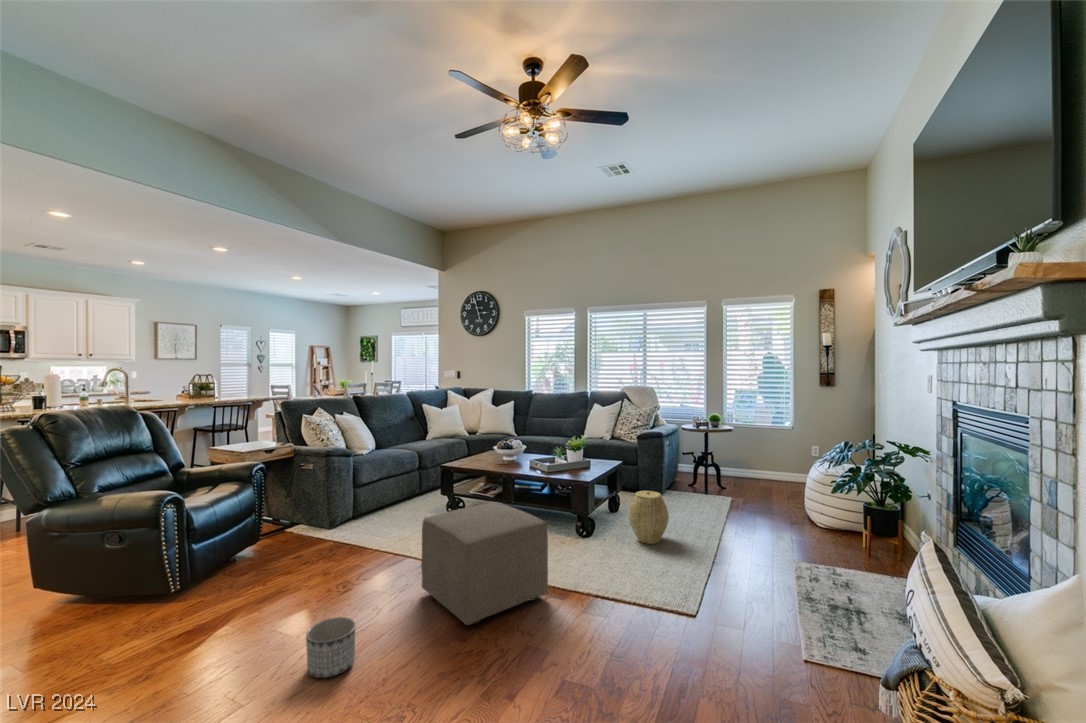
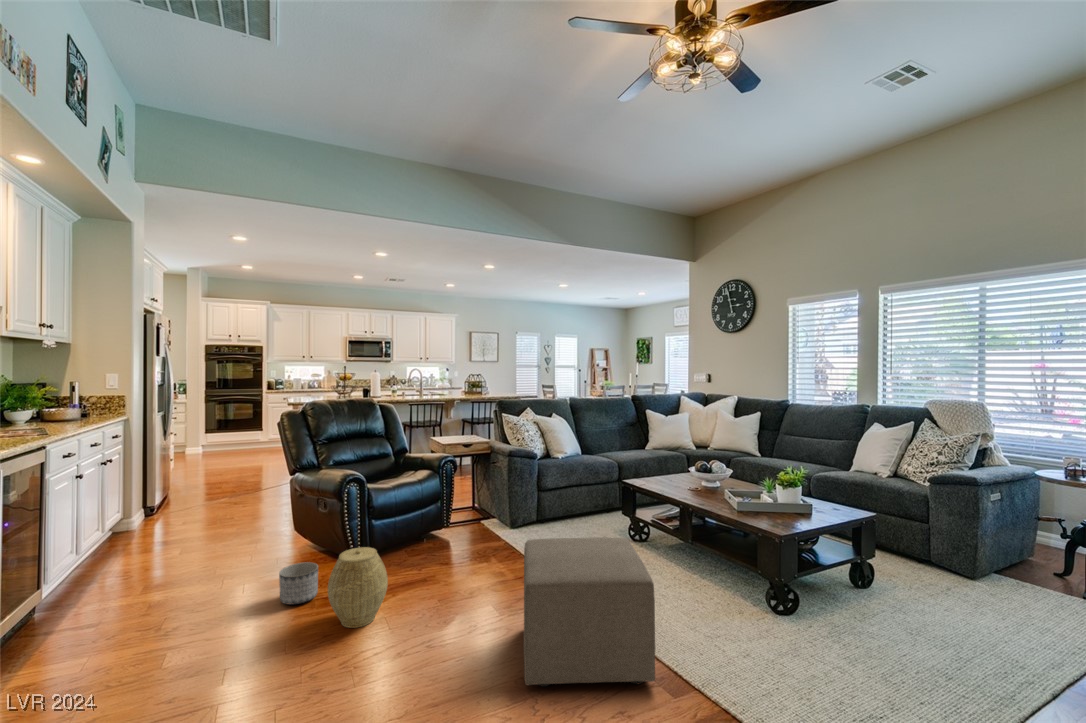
woven basket: present [629,491,669,544] -> present [328,547,388,628]
planter: present [306,617,355,678] -> present [279,562,318,605]

